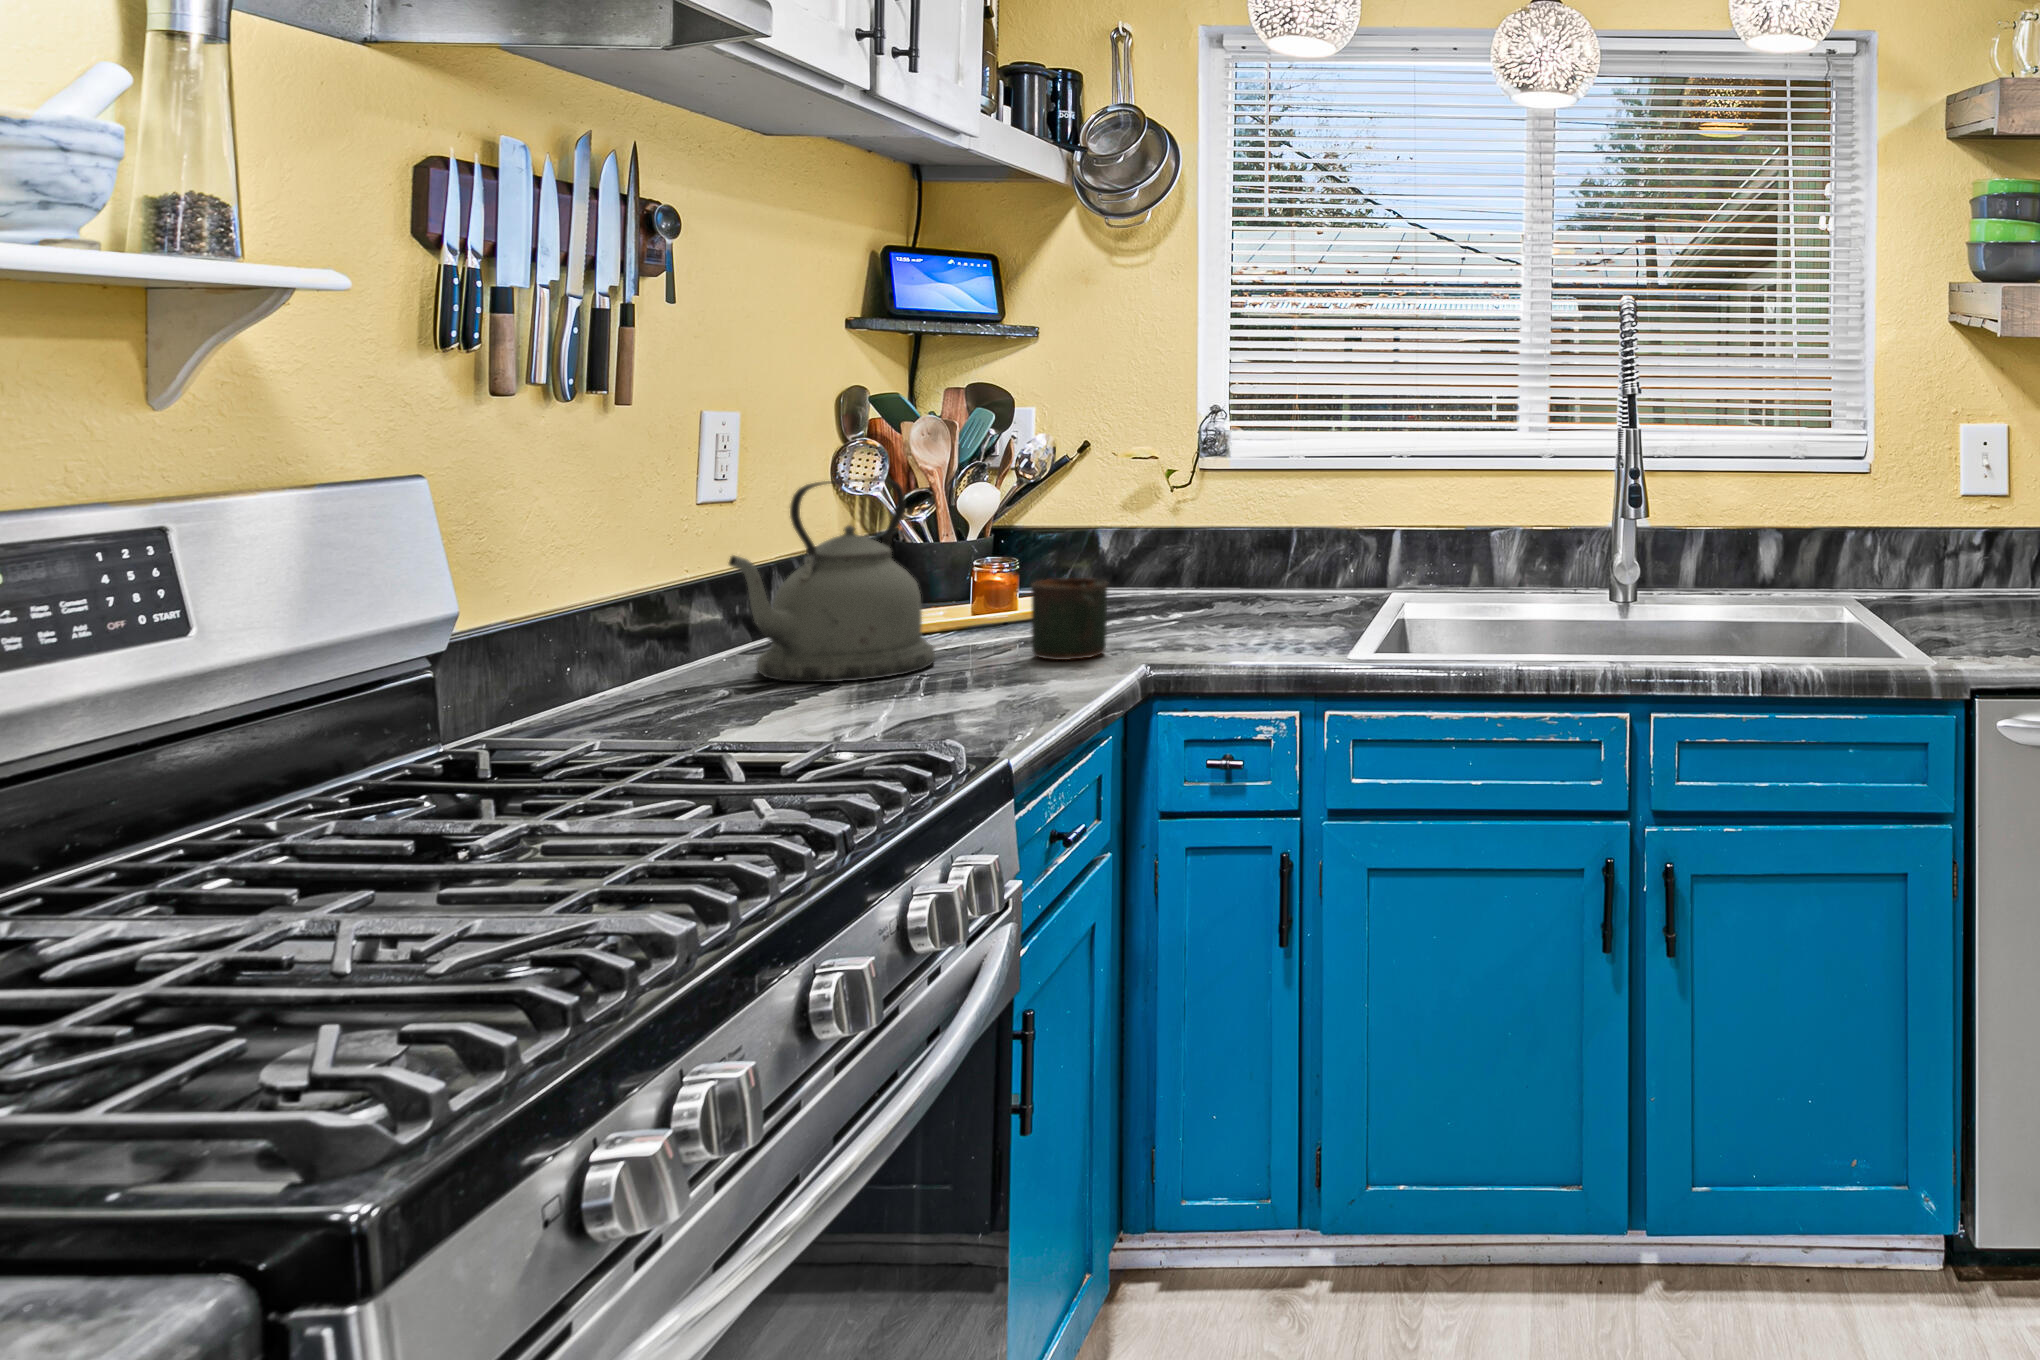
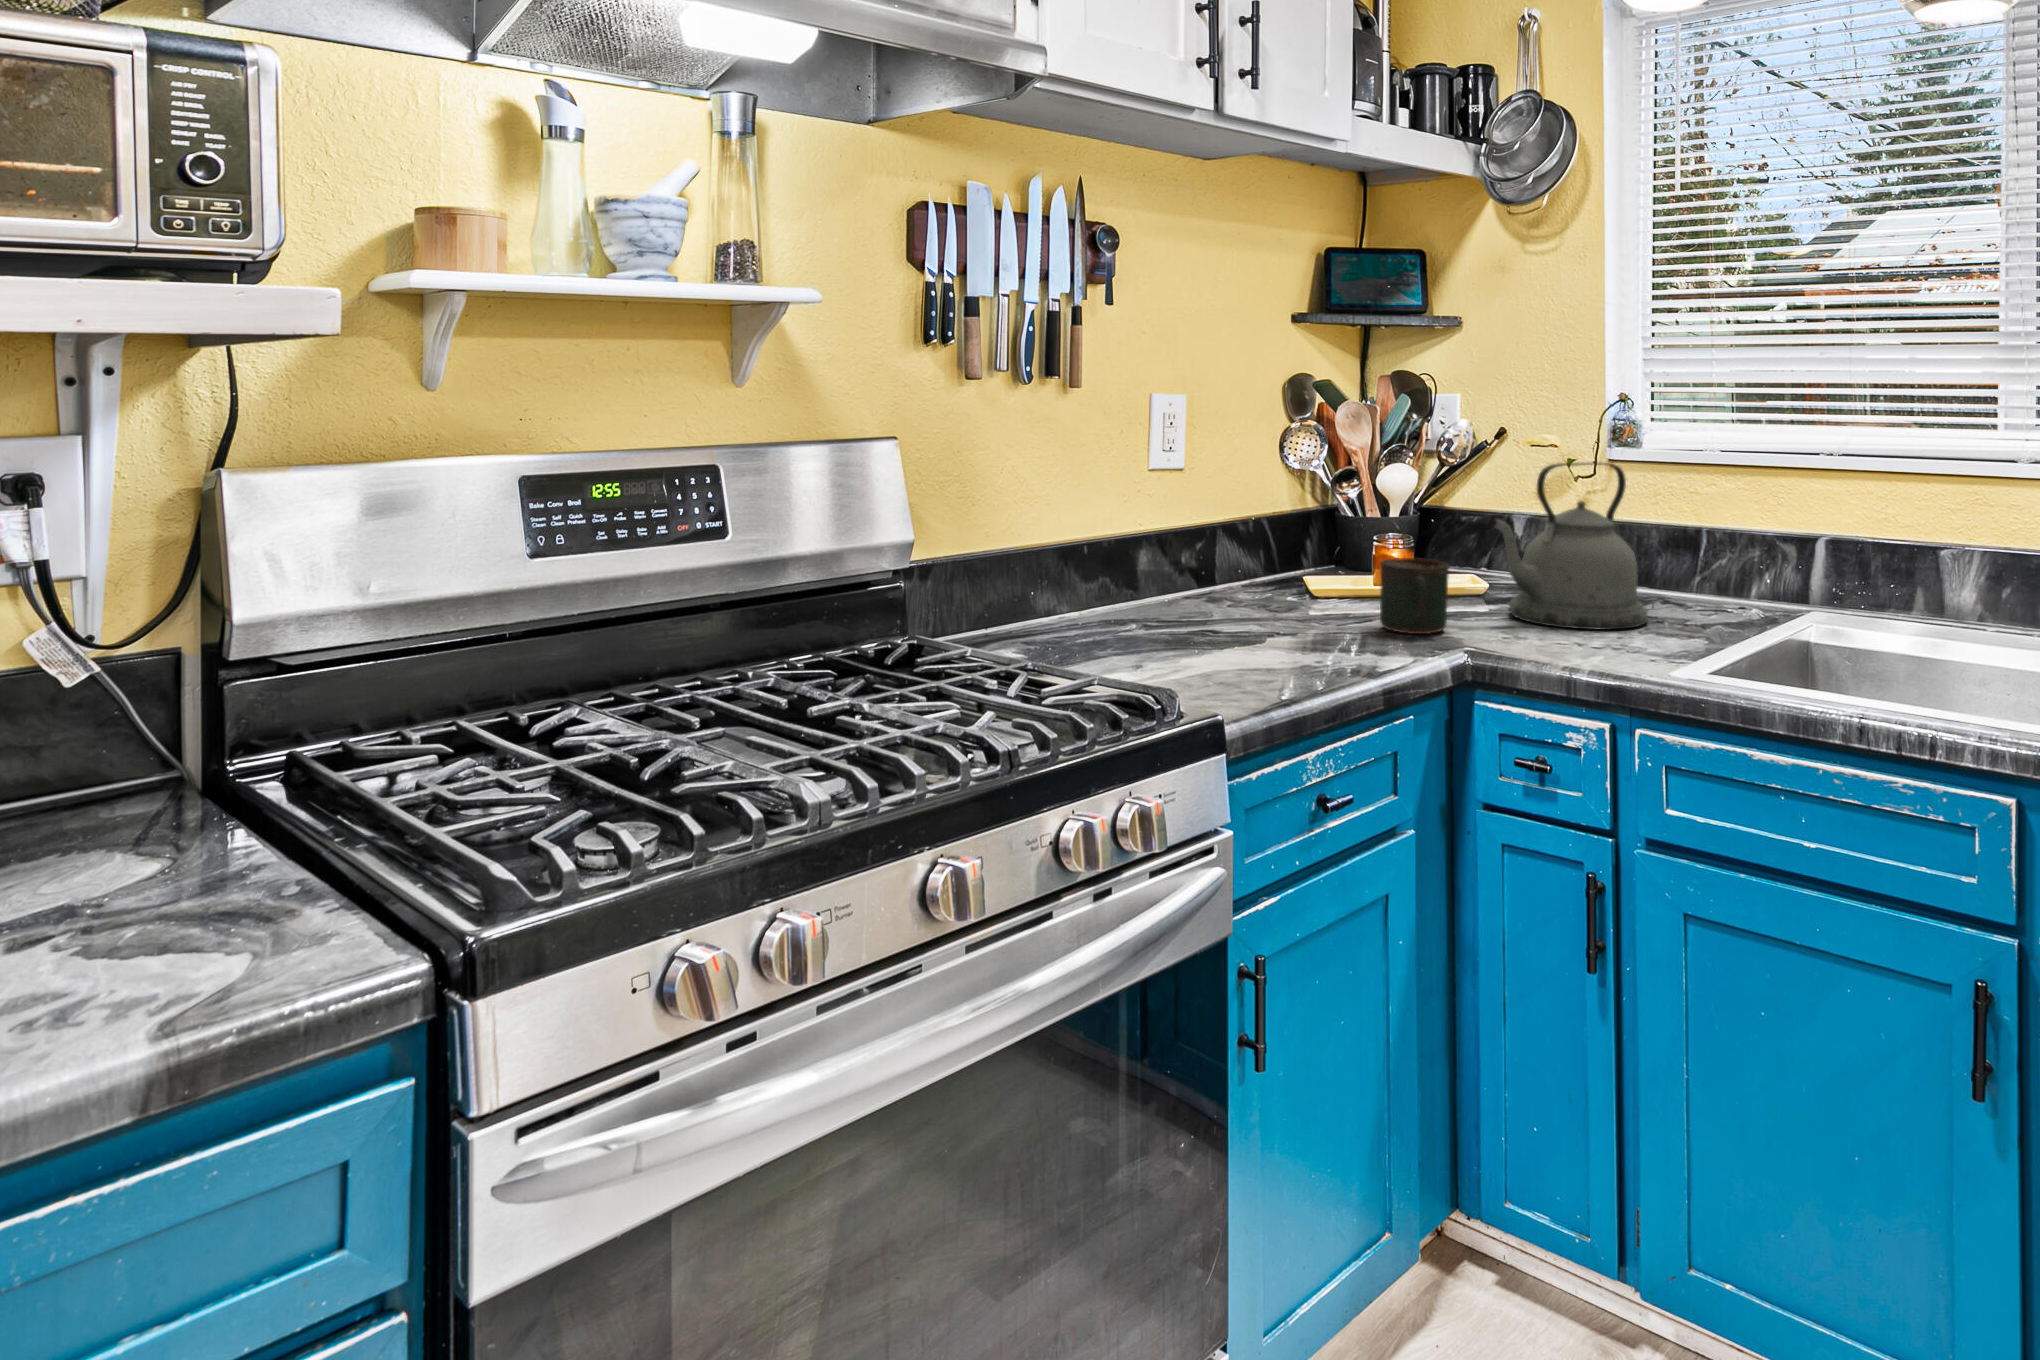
kettle: present [729,478,935,682] -> present [1492,463,1648,630]

